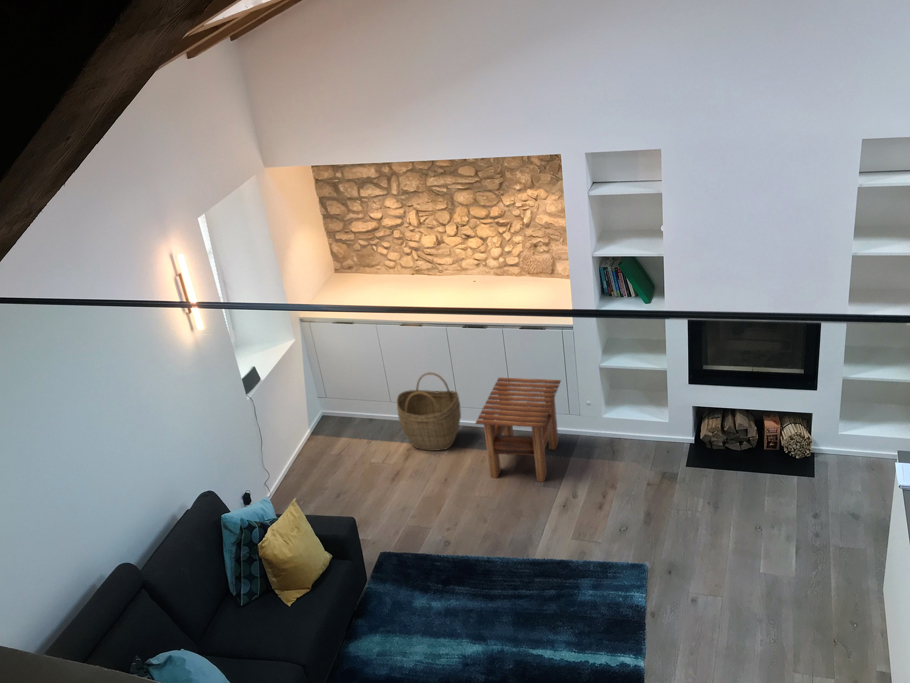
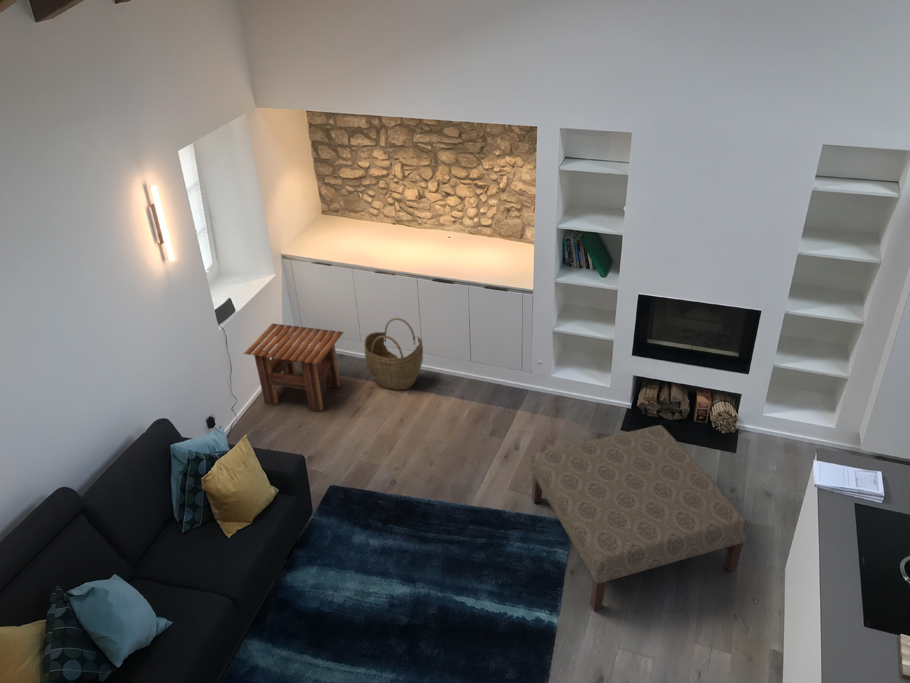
side table: present [476,378,561,482] -> present [244,324,343,412]
ottoman: none [595,451,833,647] -> present [531,425,749,610]

